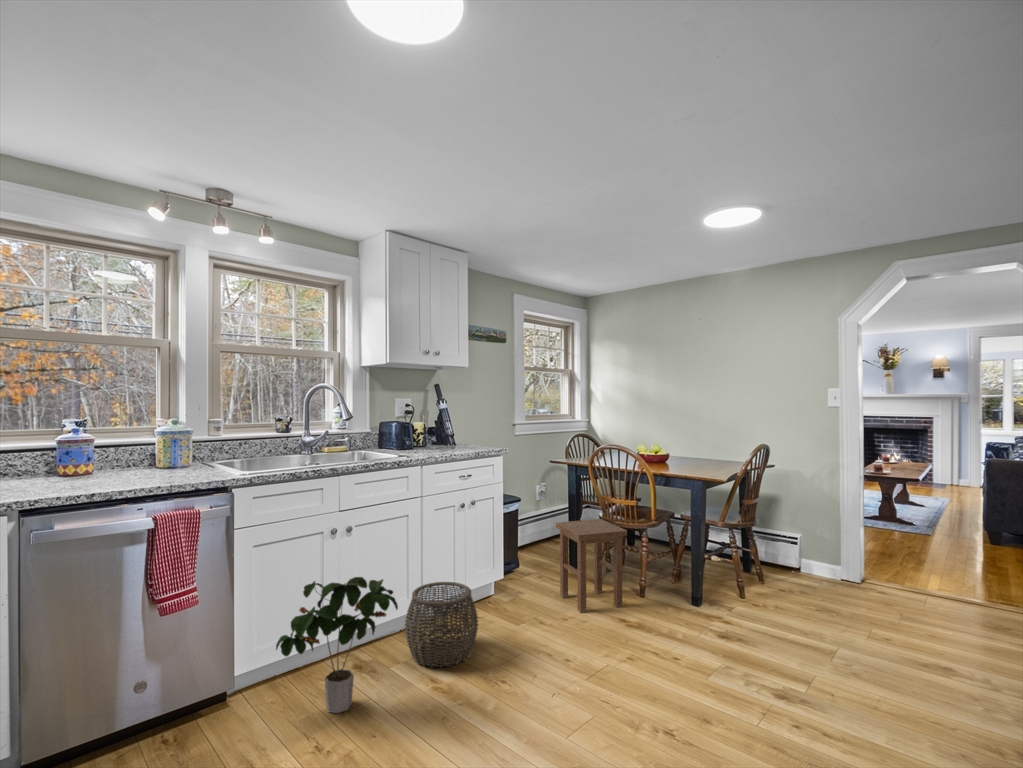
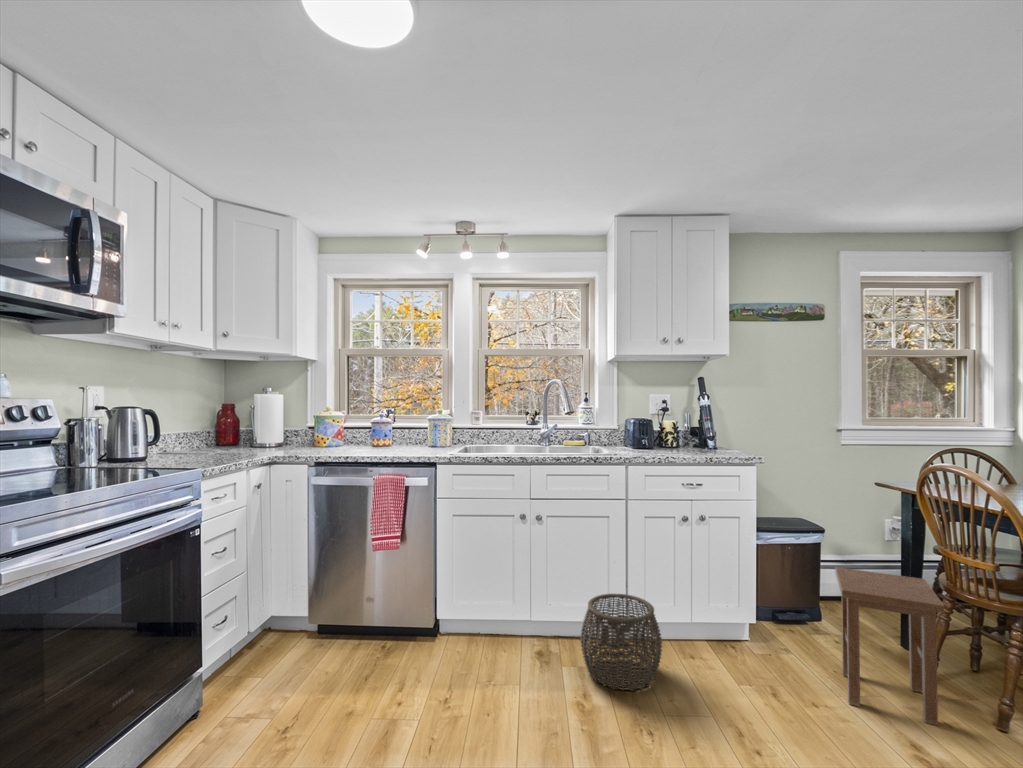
potted plant: present [276,577,398,713] -> none [451,556,543,684]

